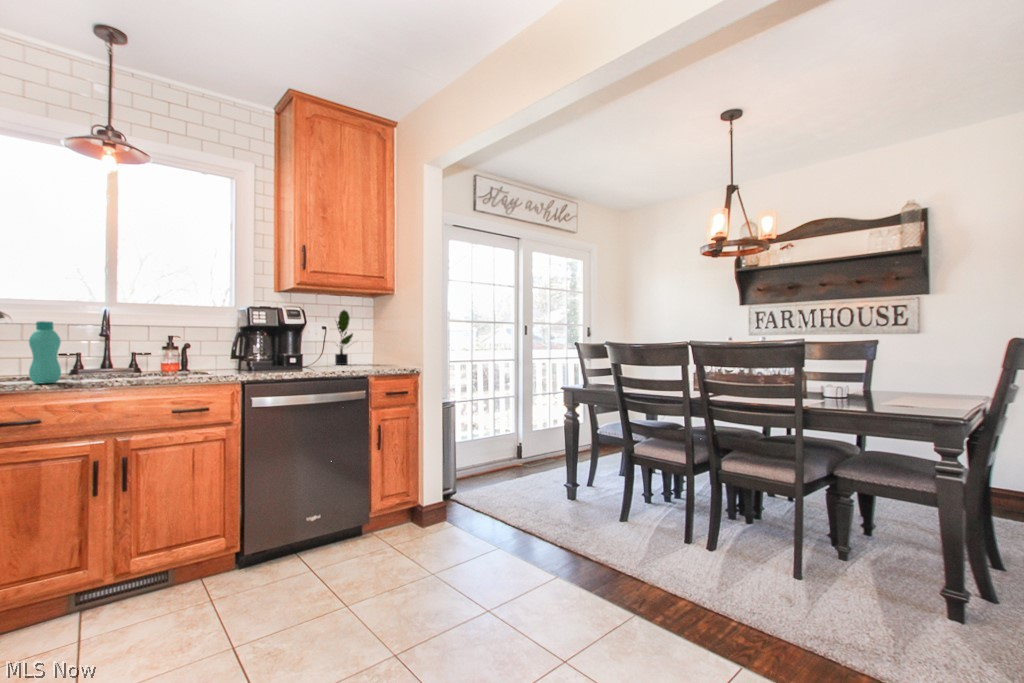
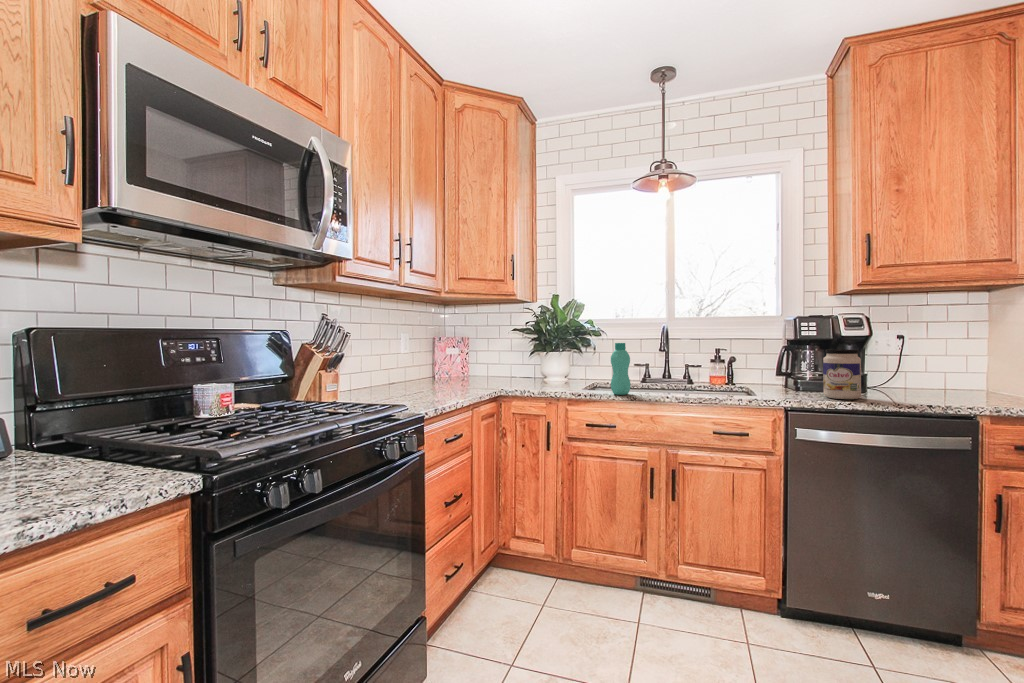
potted plant: present [335,310,353,365] -> none [905,312,960,389]
jar: none [272,333,300,372] -> present [823,349,861,399]

